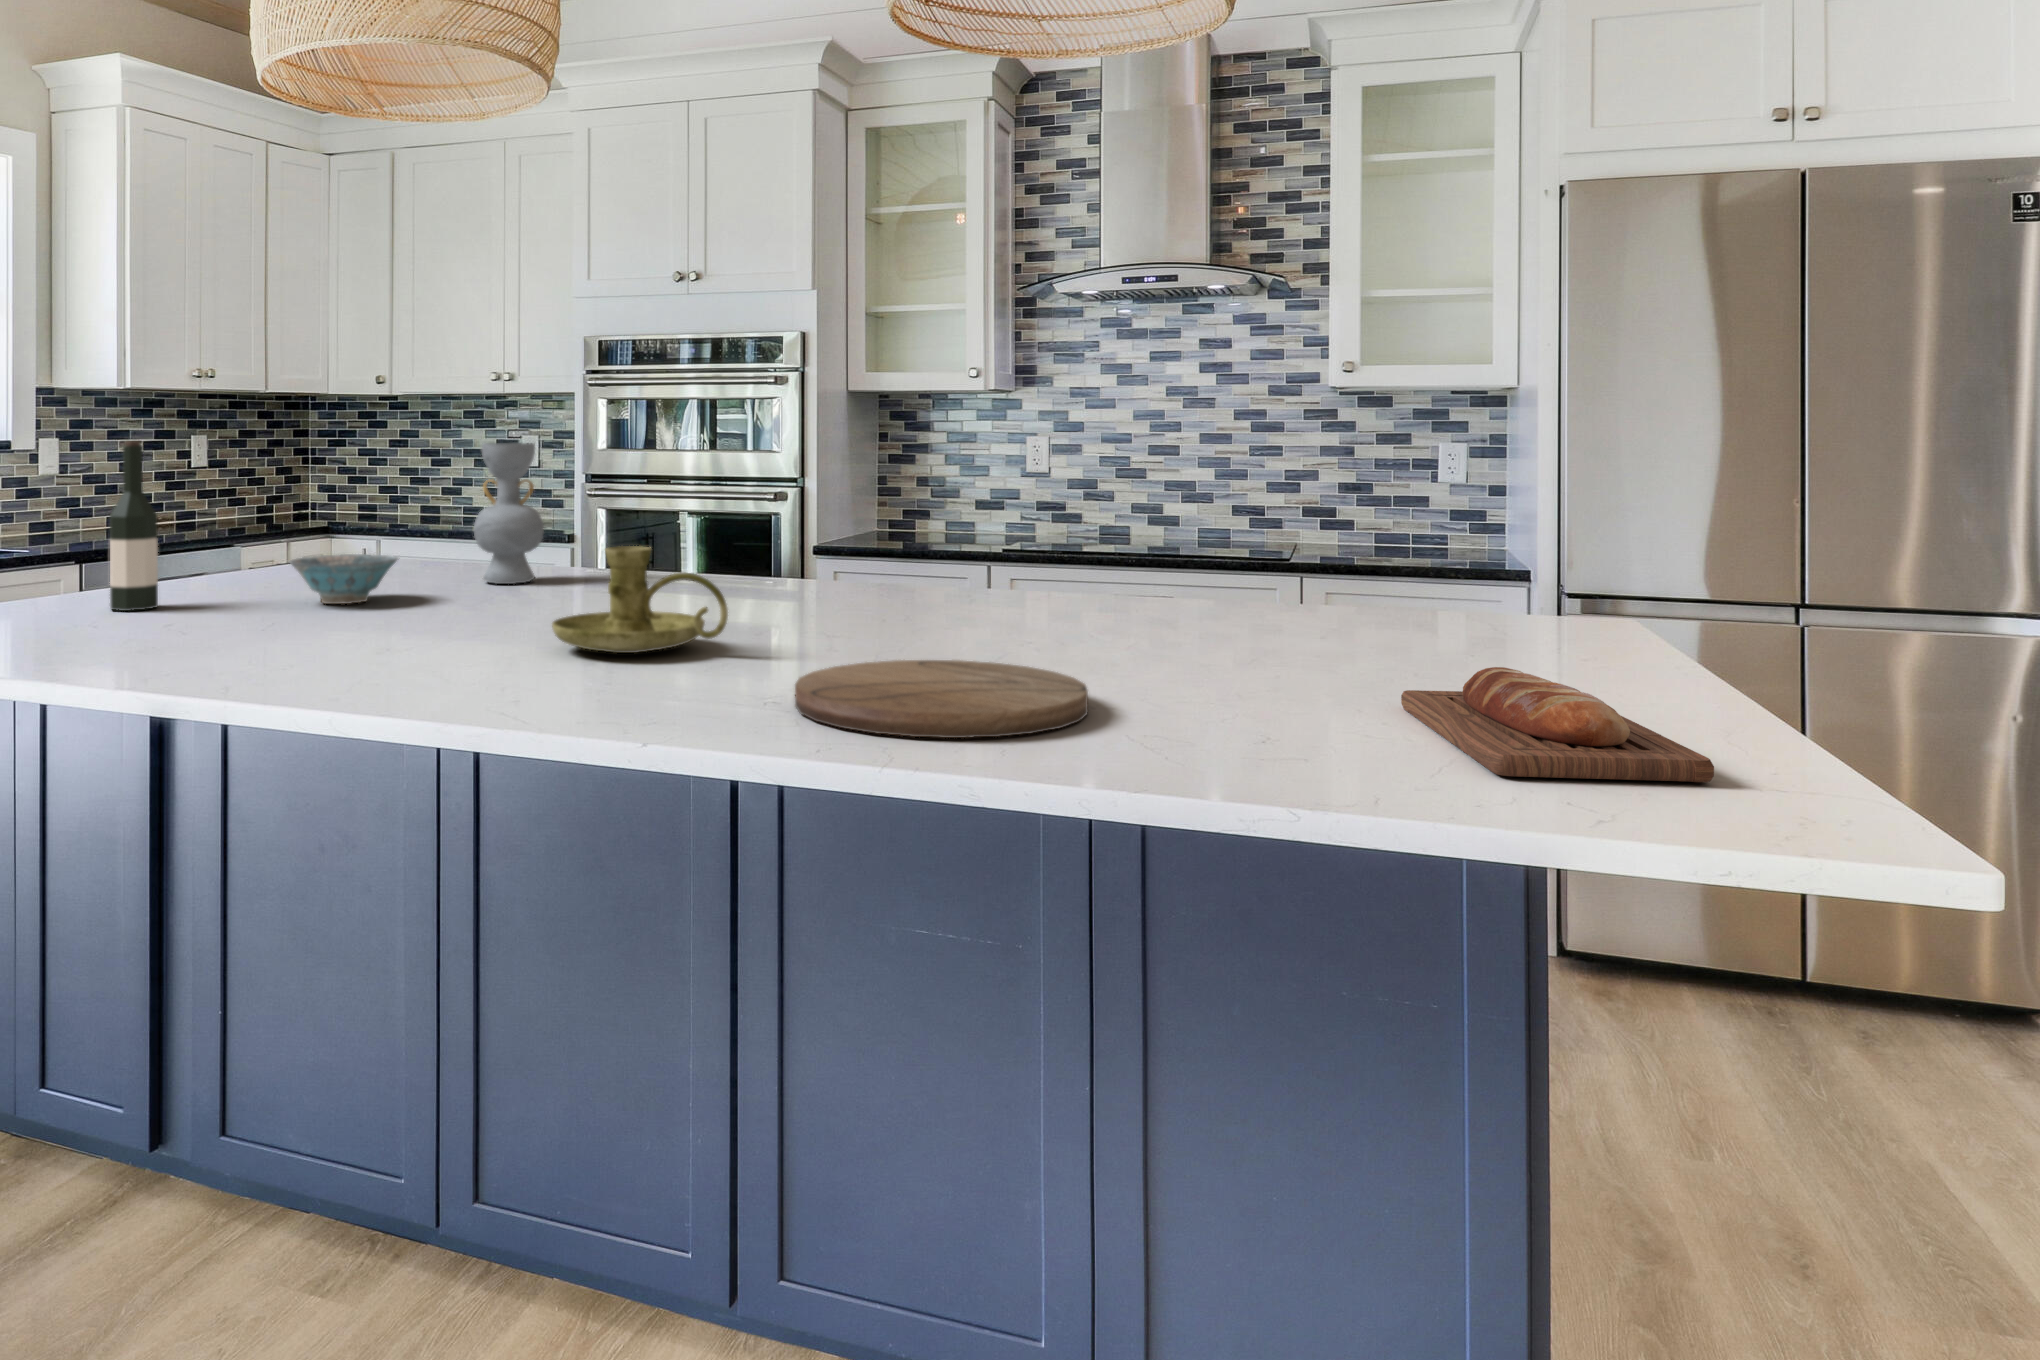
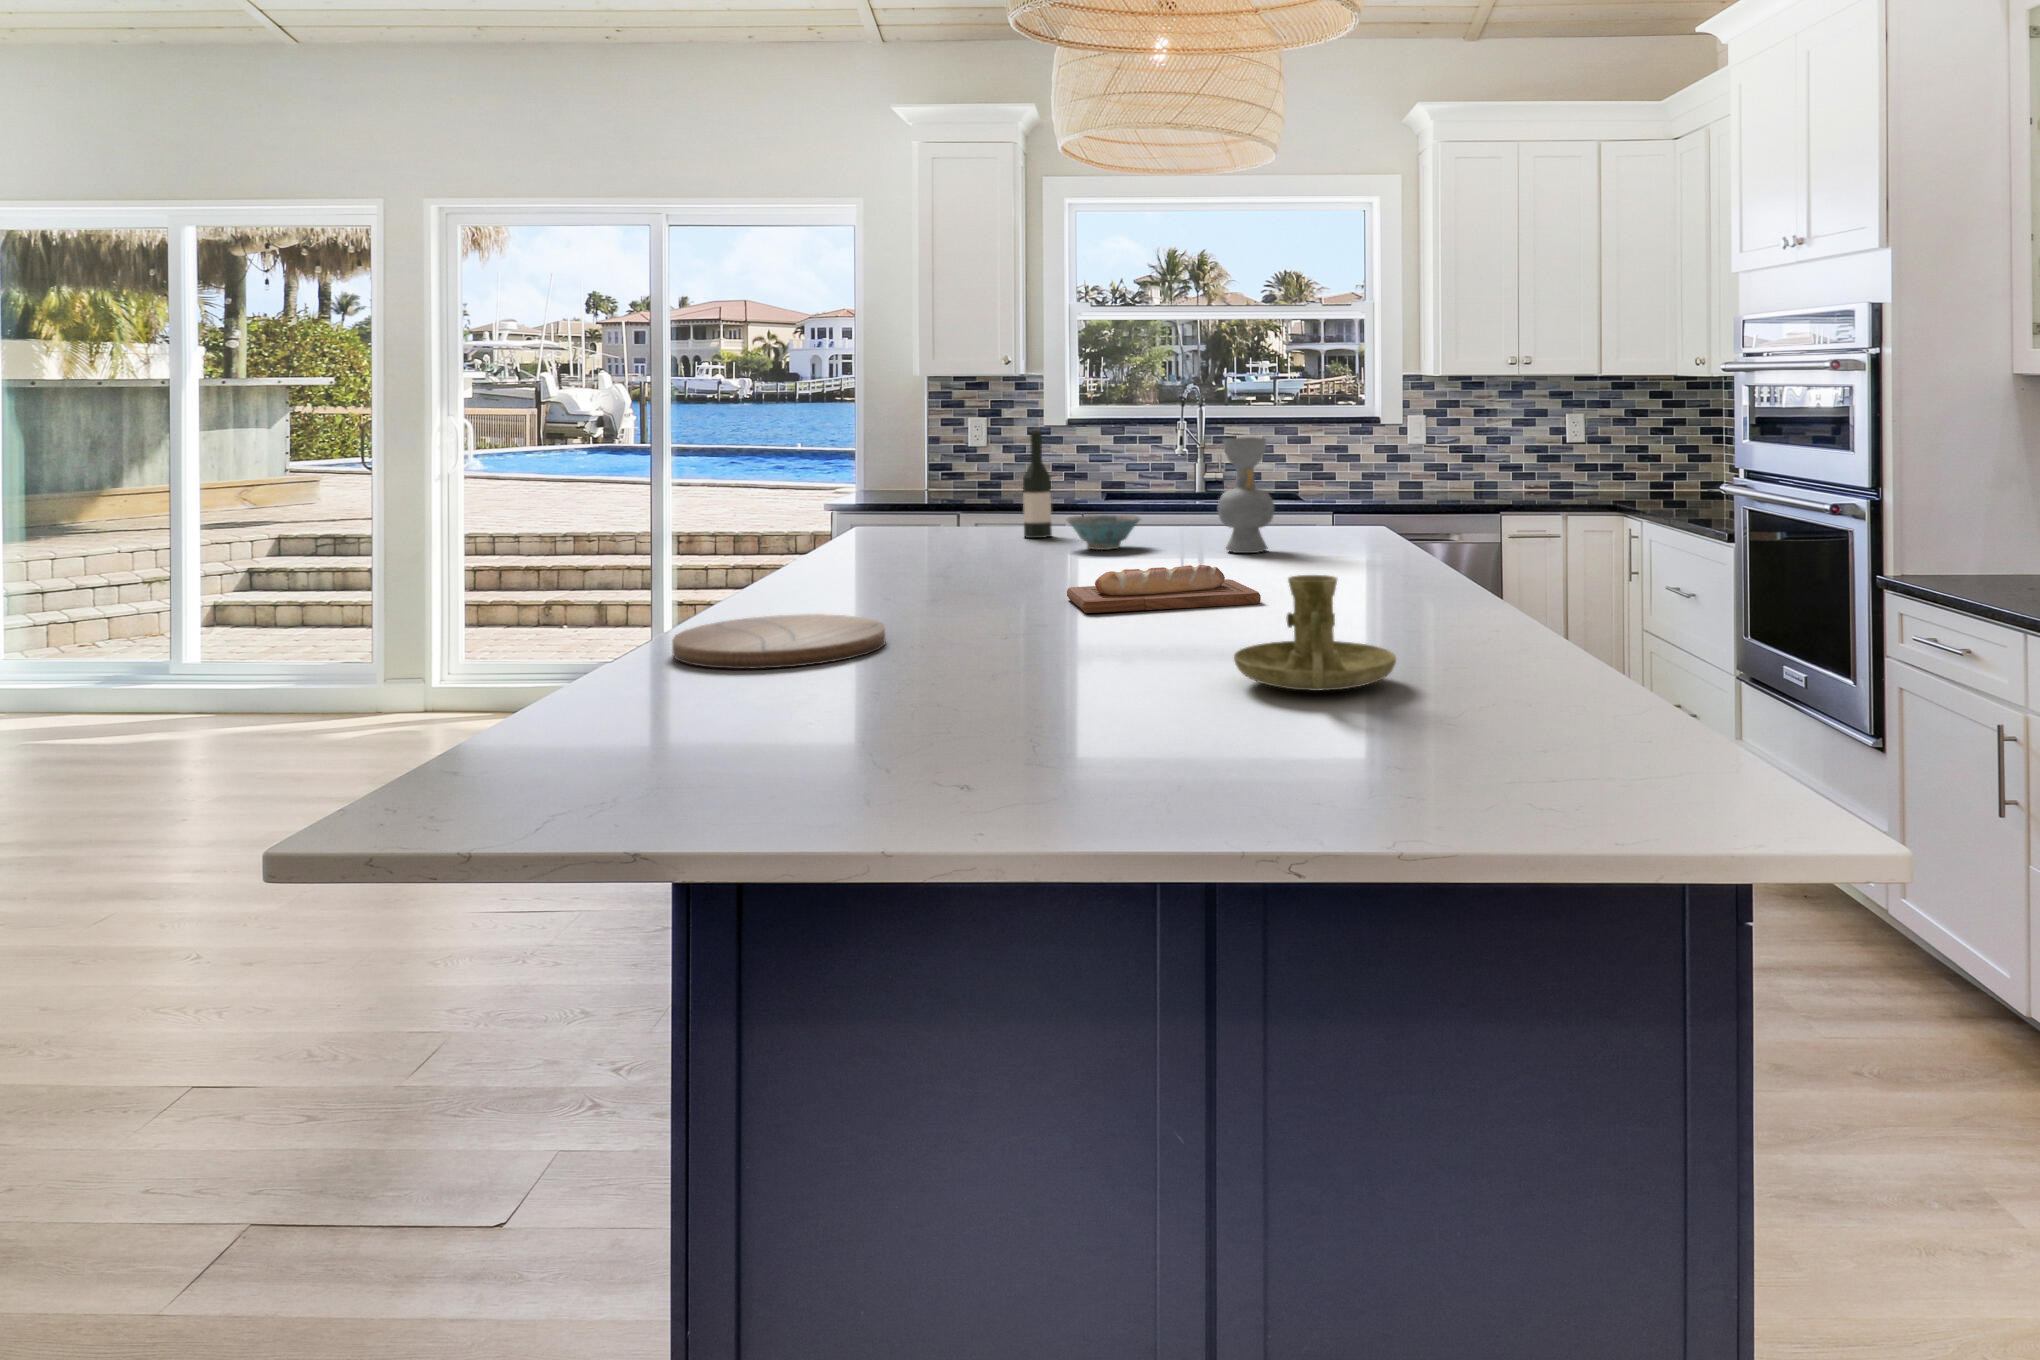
candle holder: present [552,546,728,653] -> present [1234,575,1396,691]
bread loaf: present [1401,667,1714,782] -> present [1067,565,1261,613]

